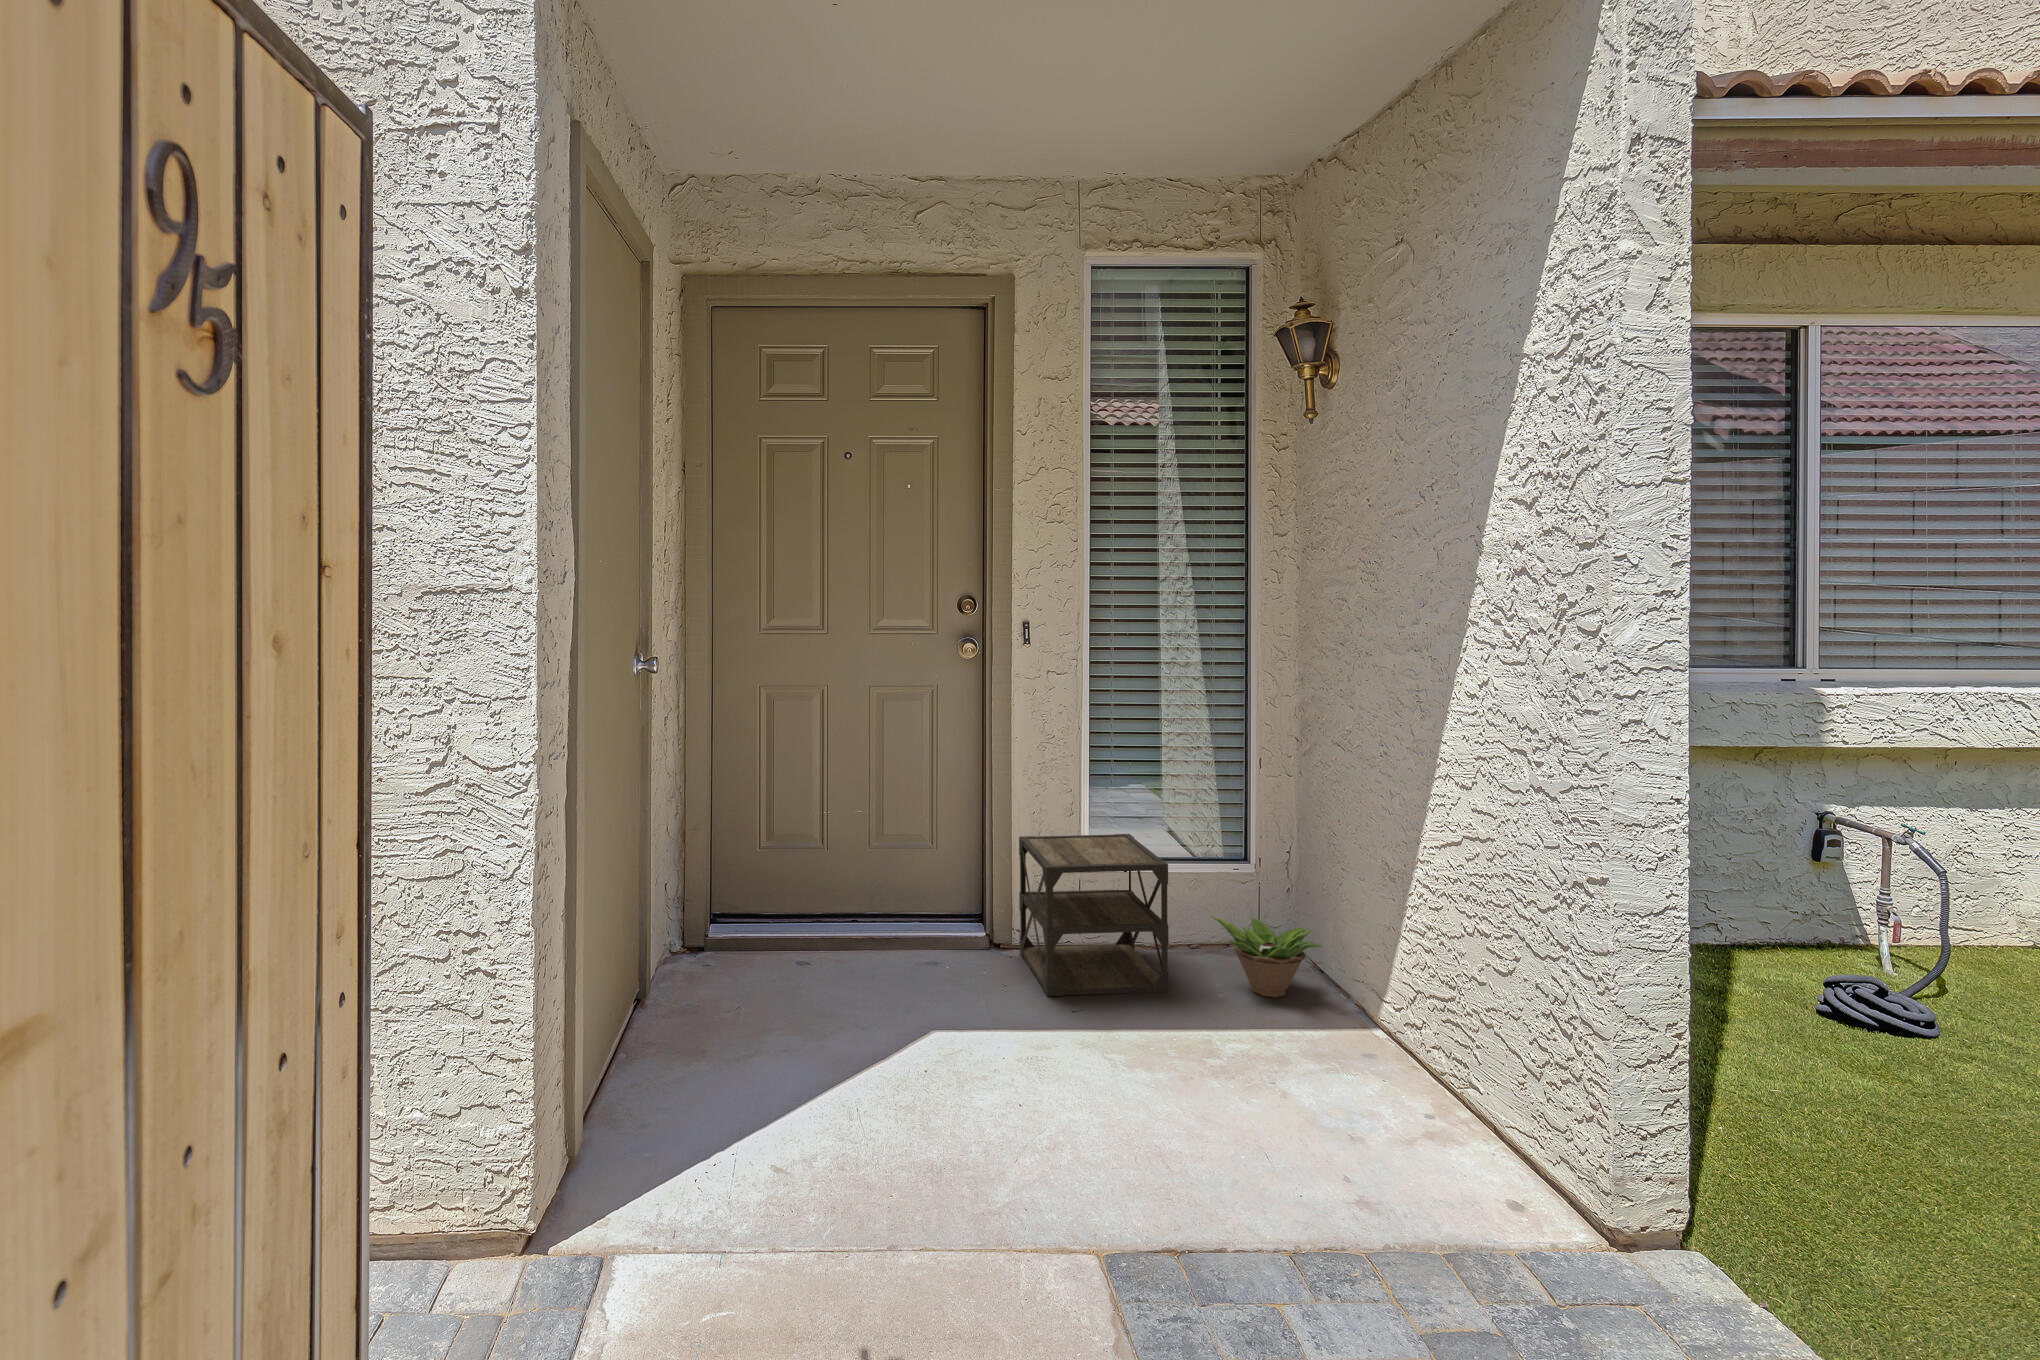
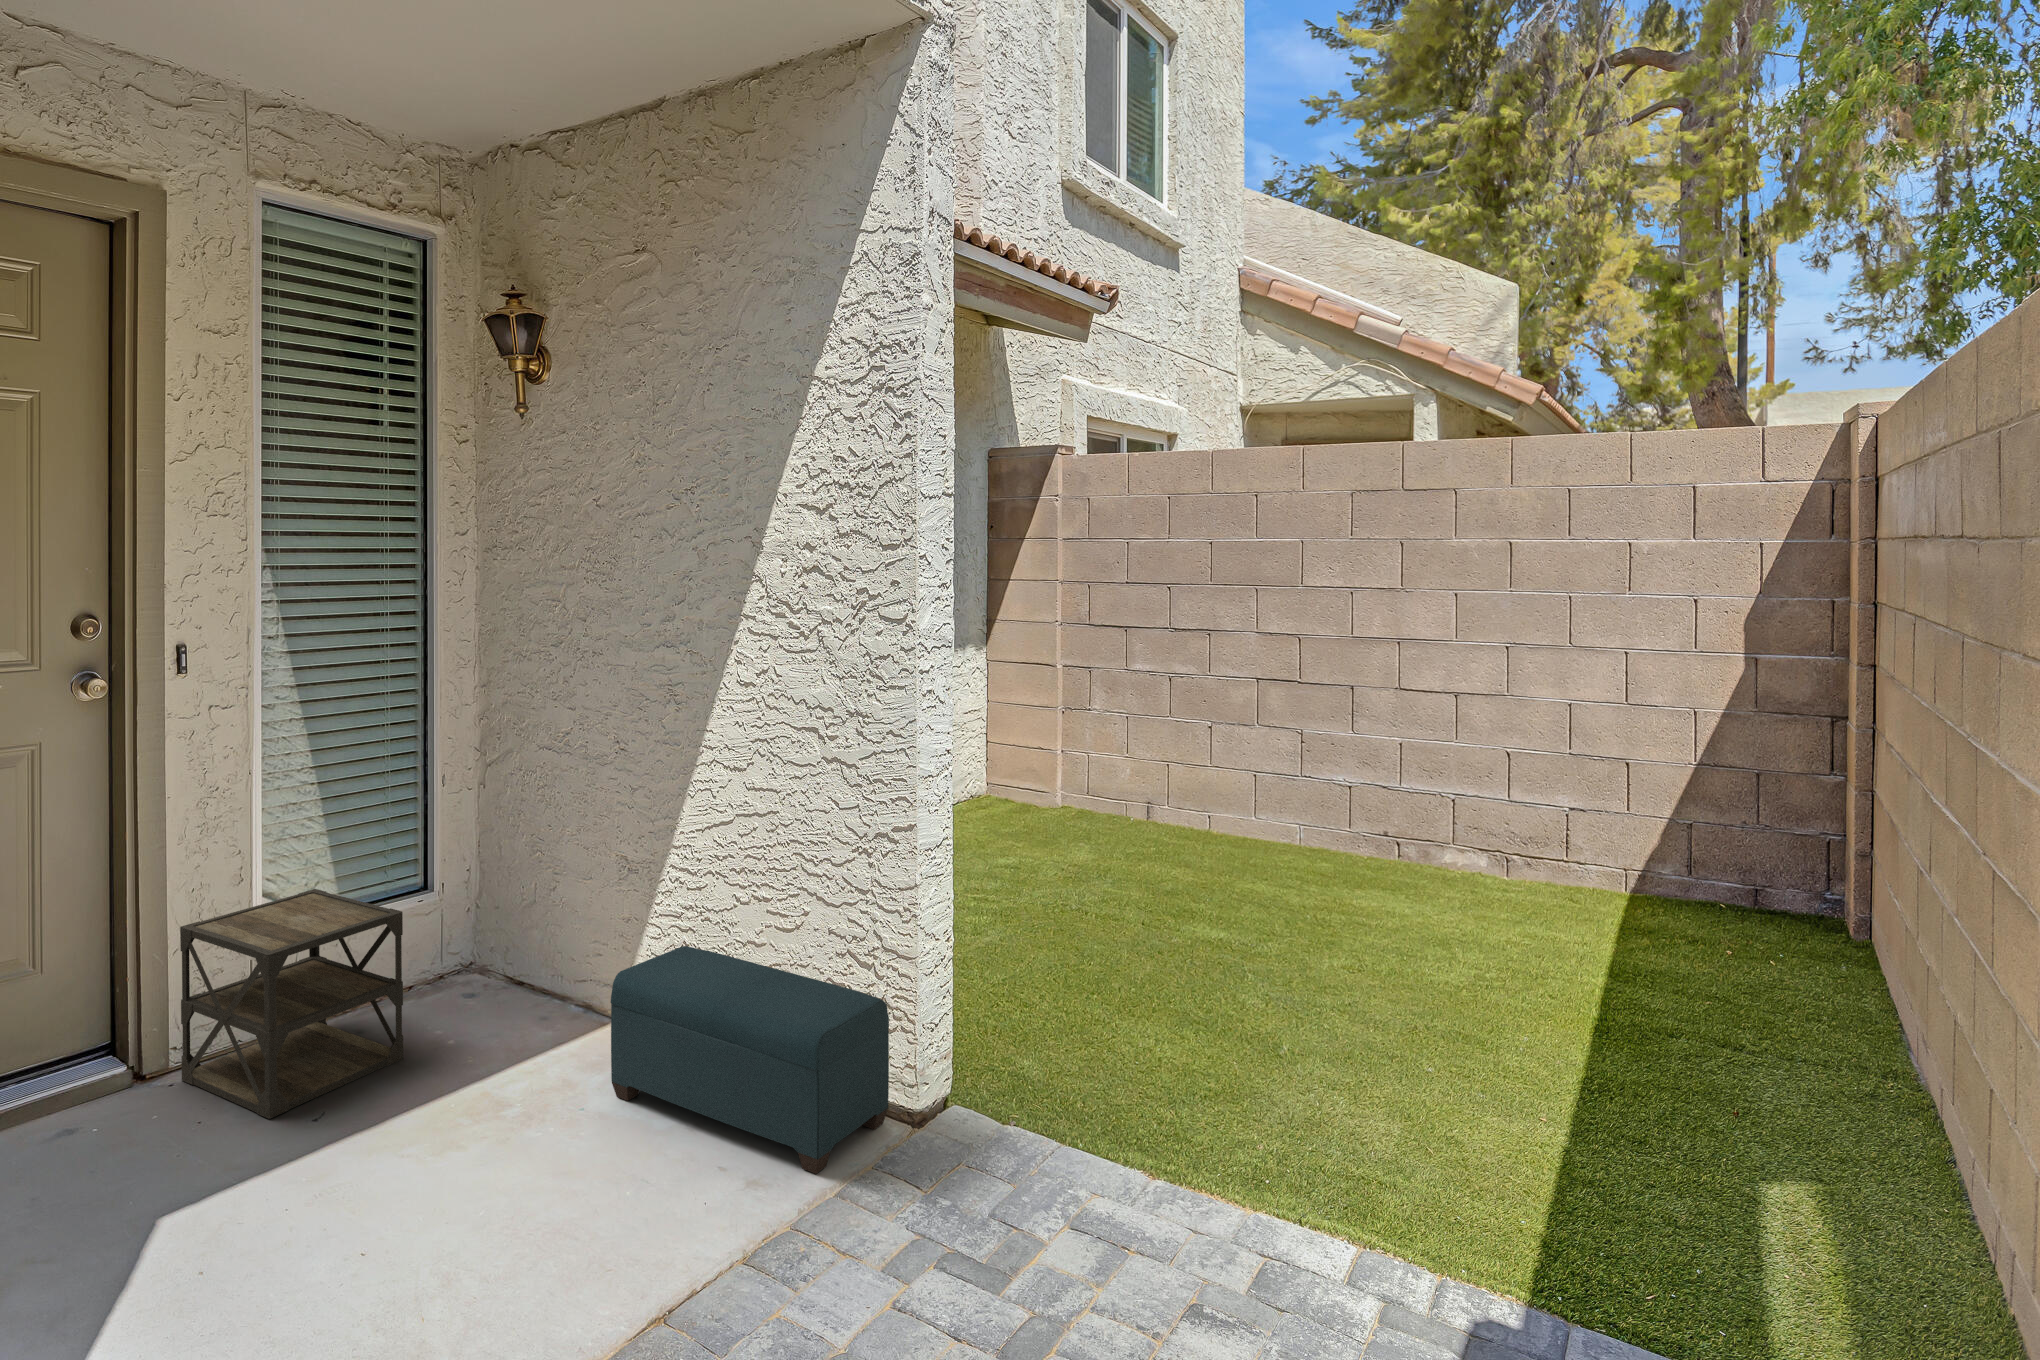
decorative plant: present [1211,916,1322,997] -> none [433,942,562,1027]
bench: none [1302,963,1573,1224] -> present [611,946,889,1174]

